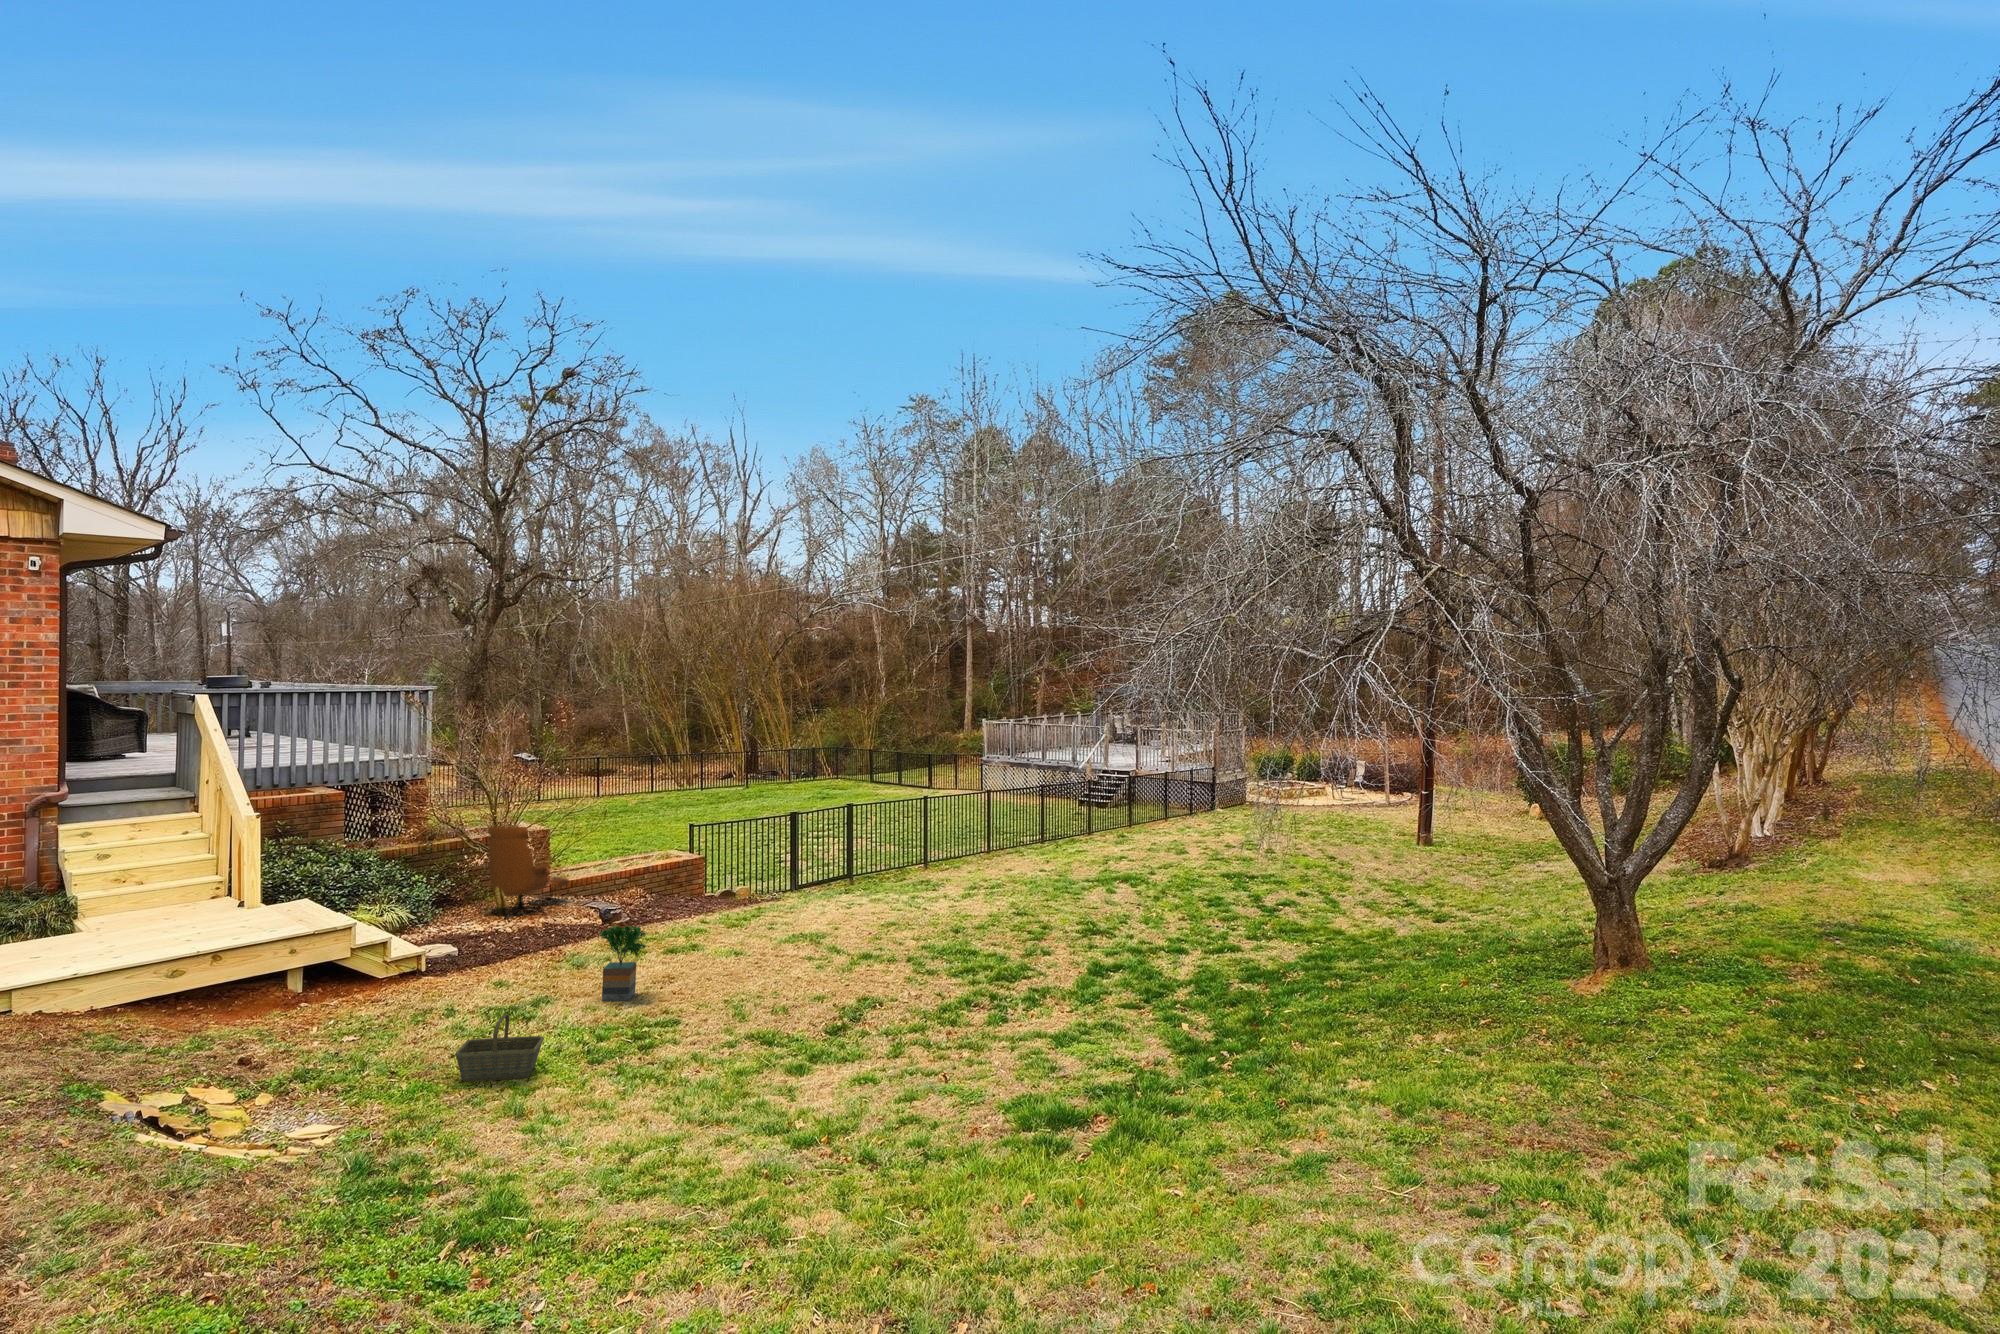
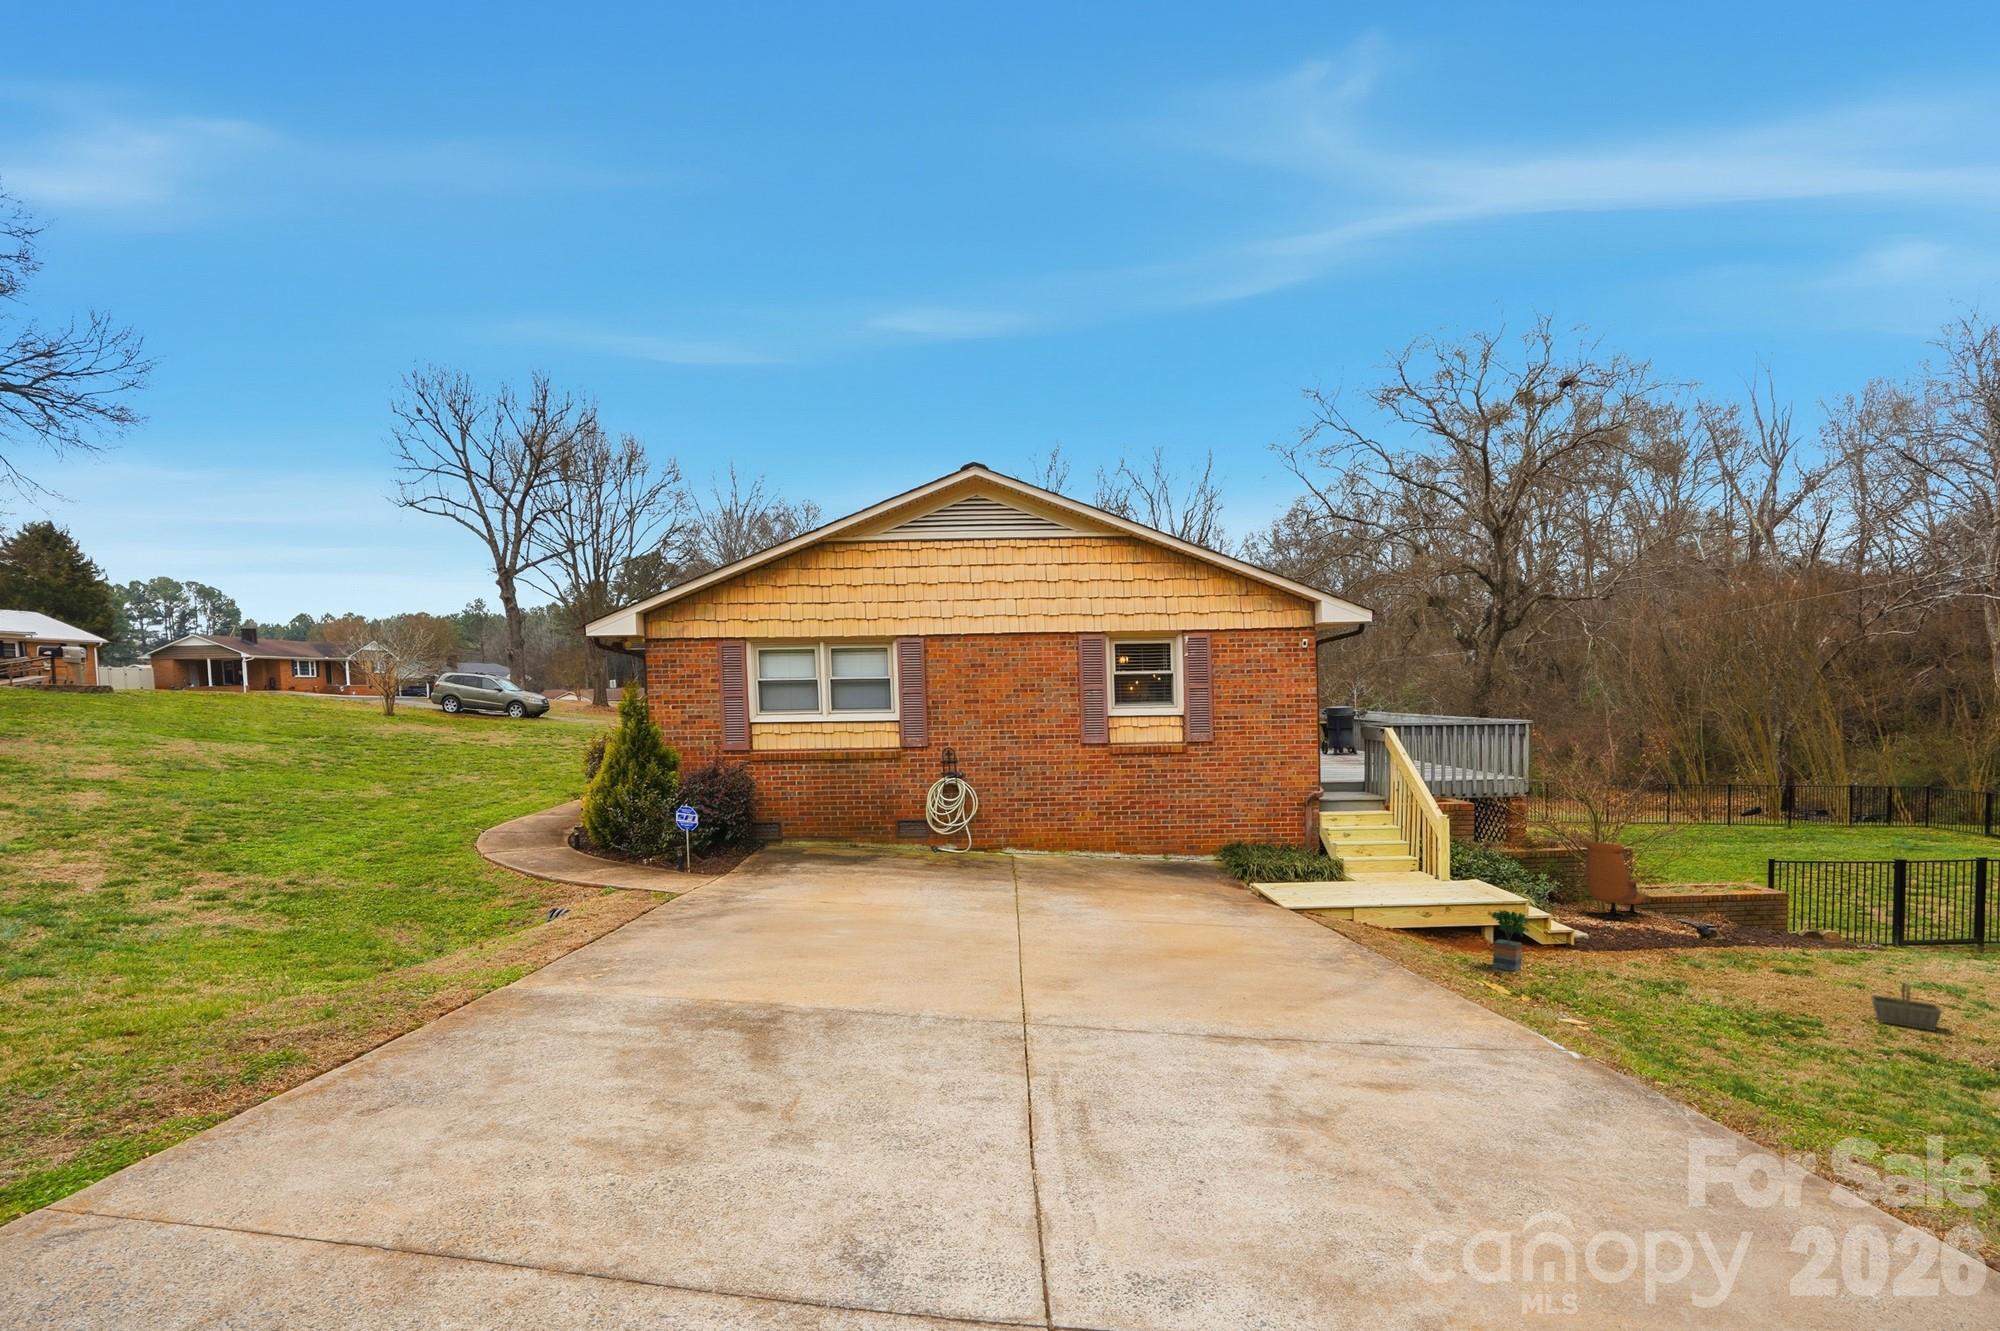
potted tree: present [600,925,646,1001] -> present [1491,910,1530,972]
basket: present [455,1015,544,1082] -> present [1871,983,1942,1030]

